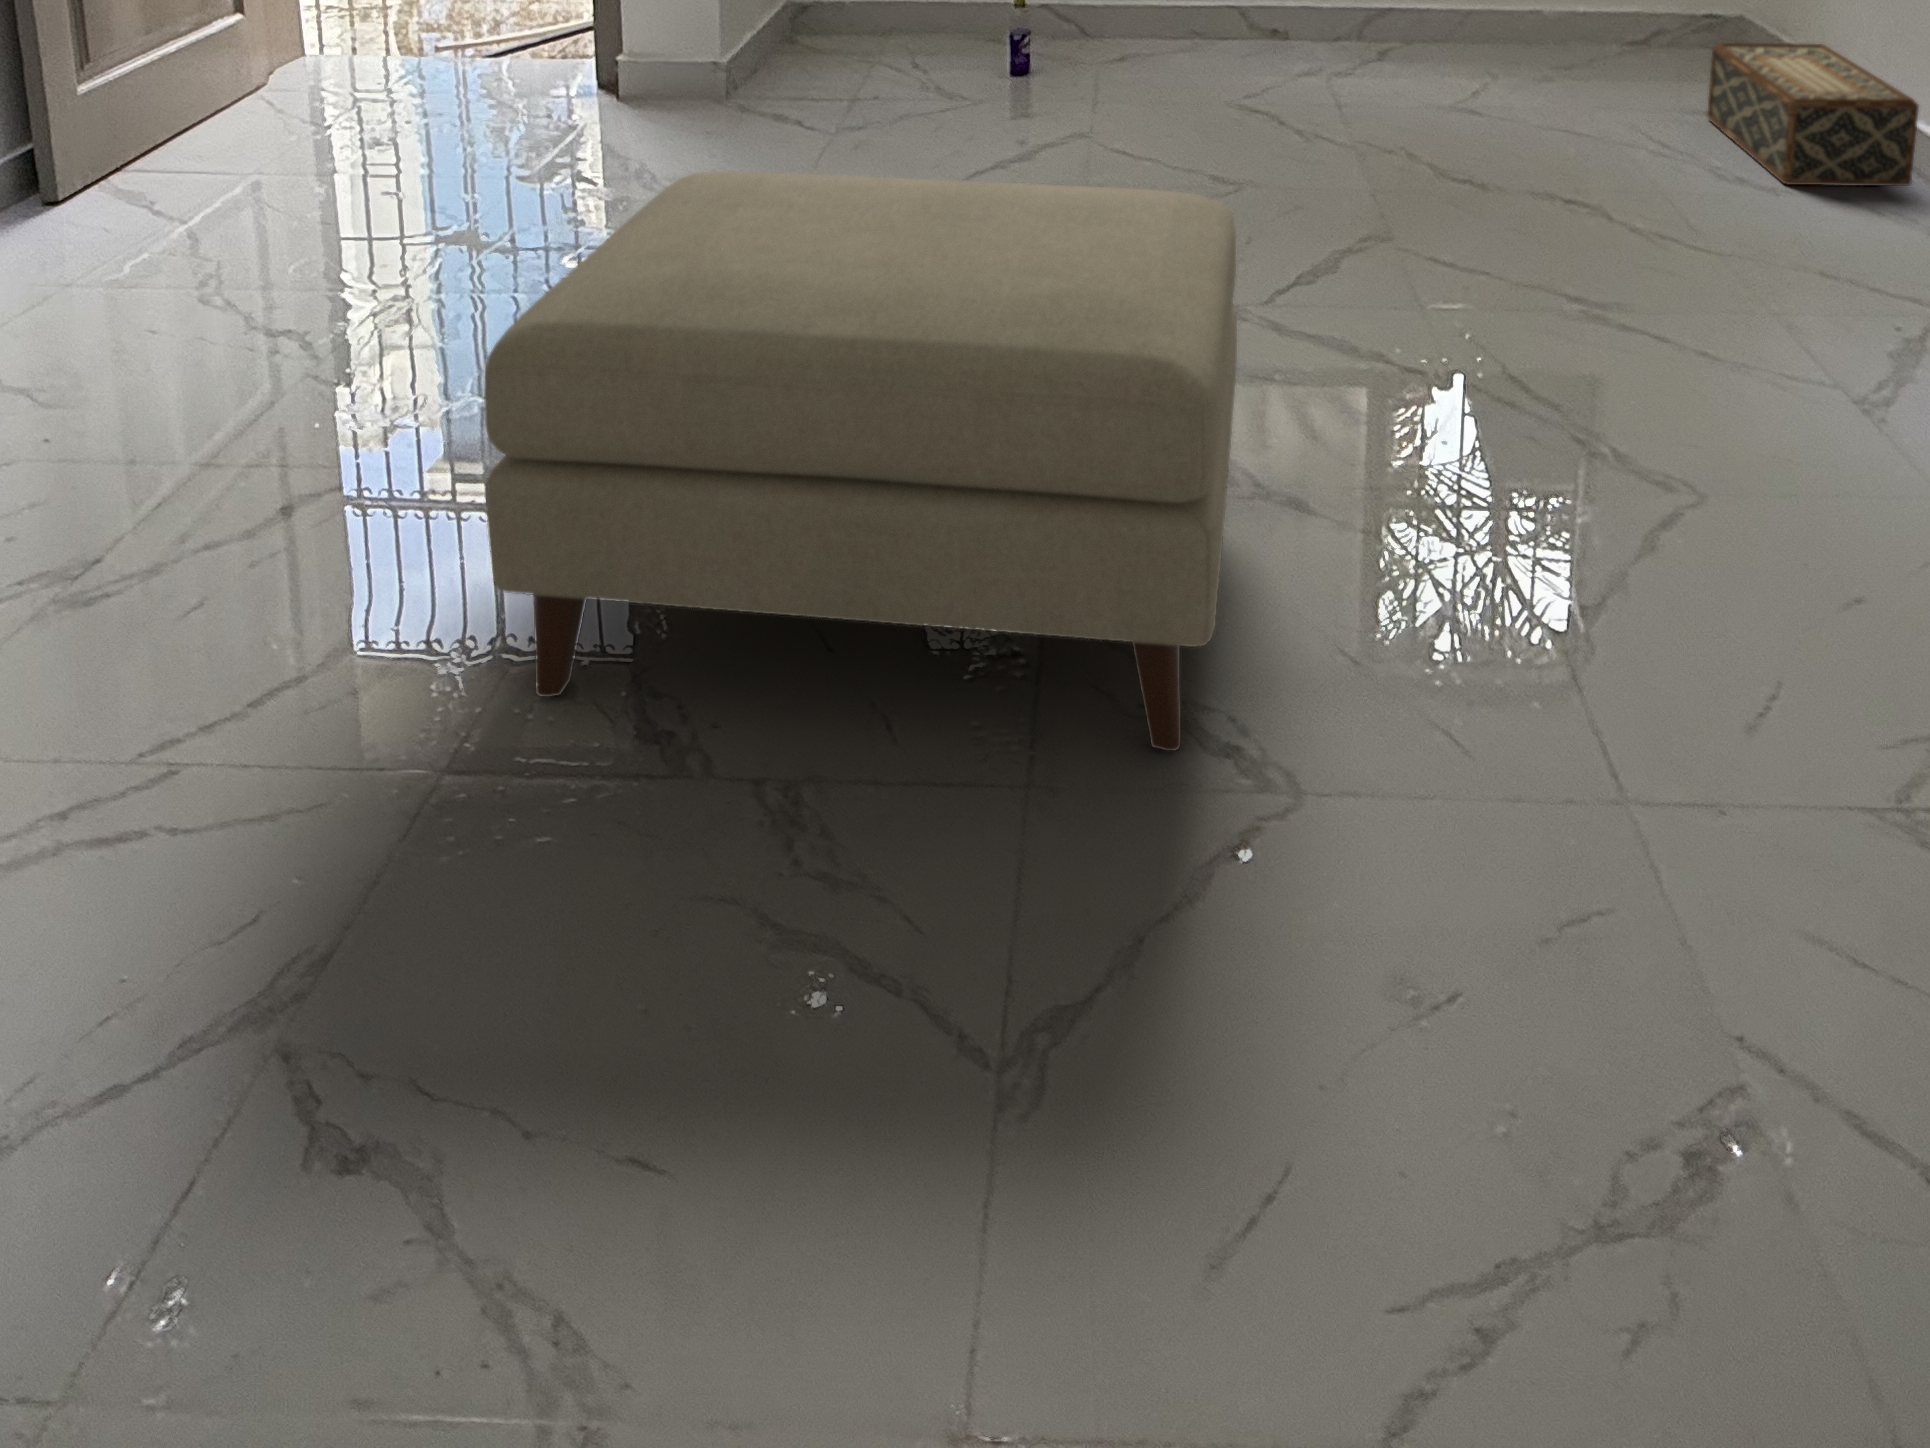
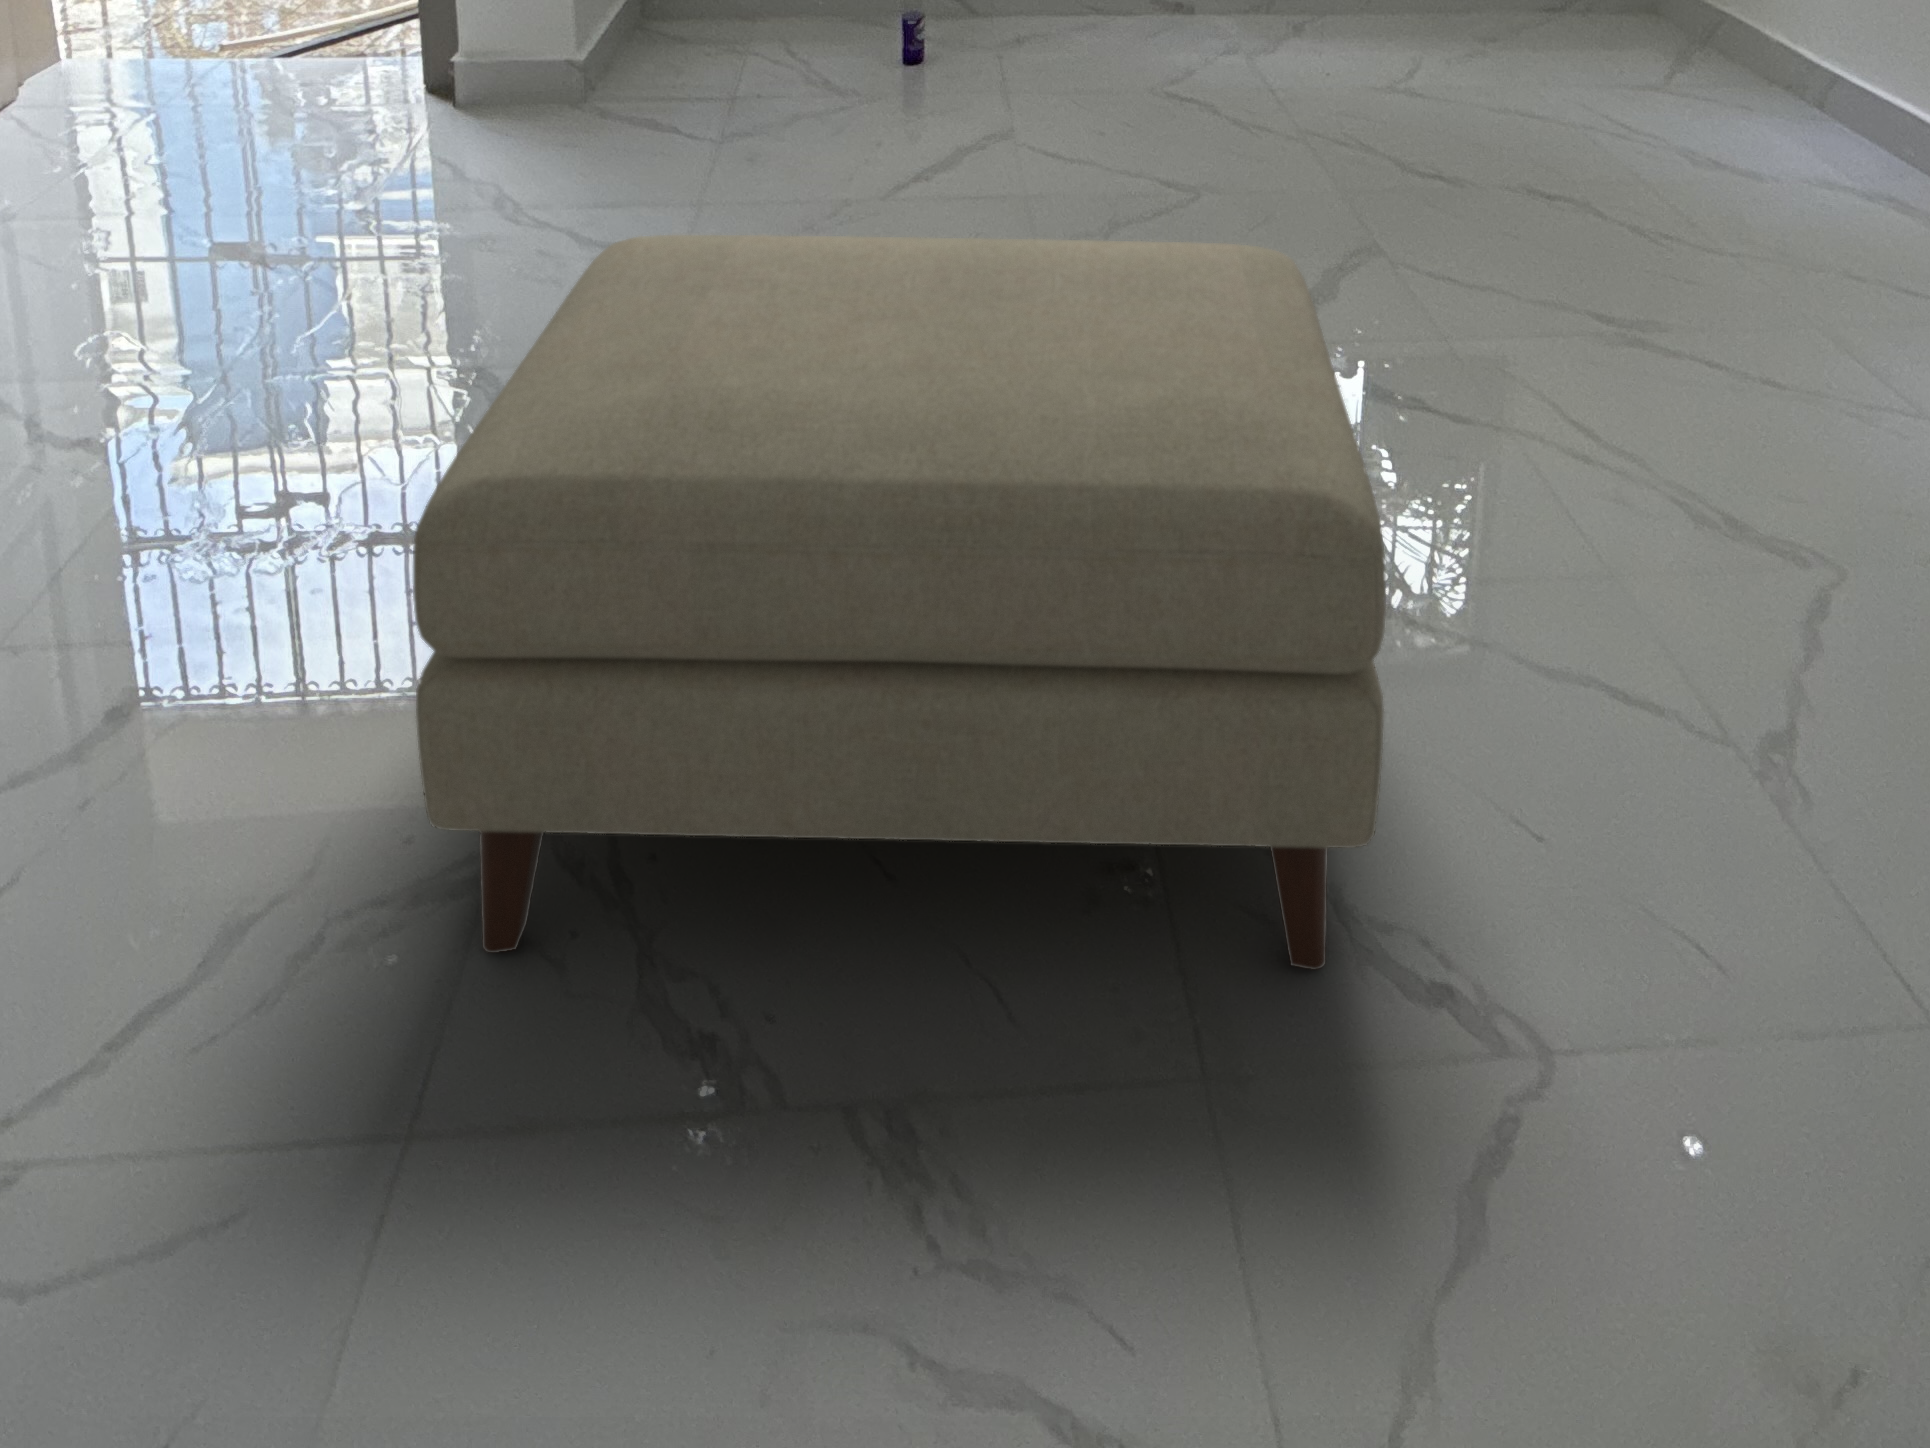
woven basket: present [1707,43,1919,186] -> none [1660,15,1904,172]

